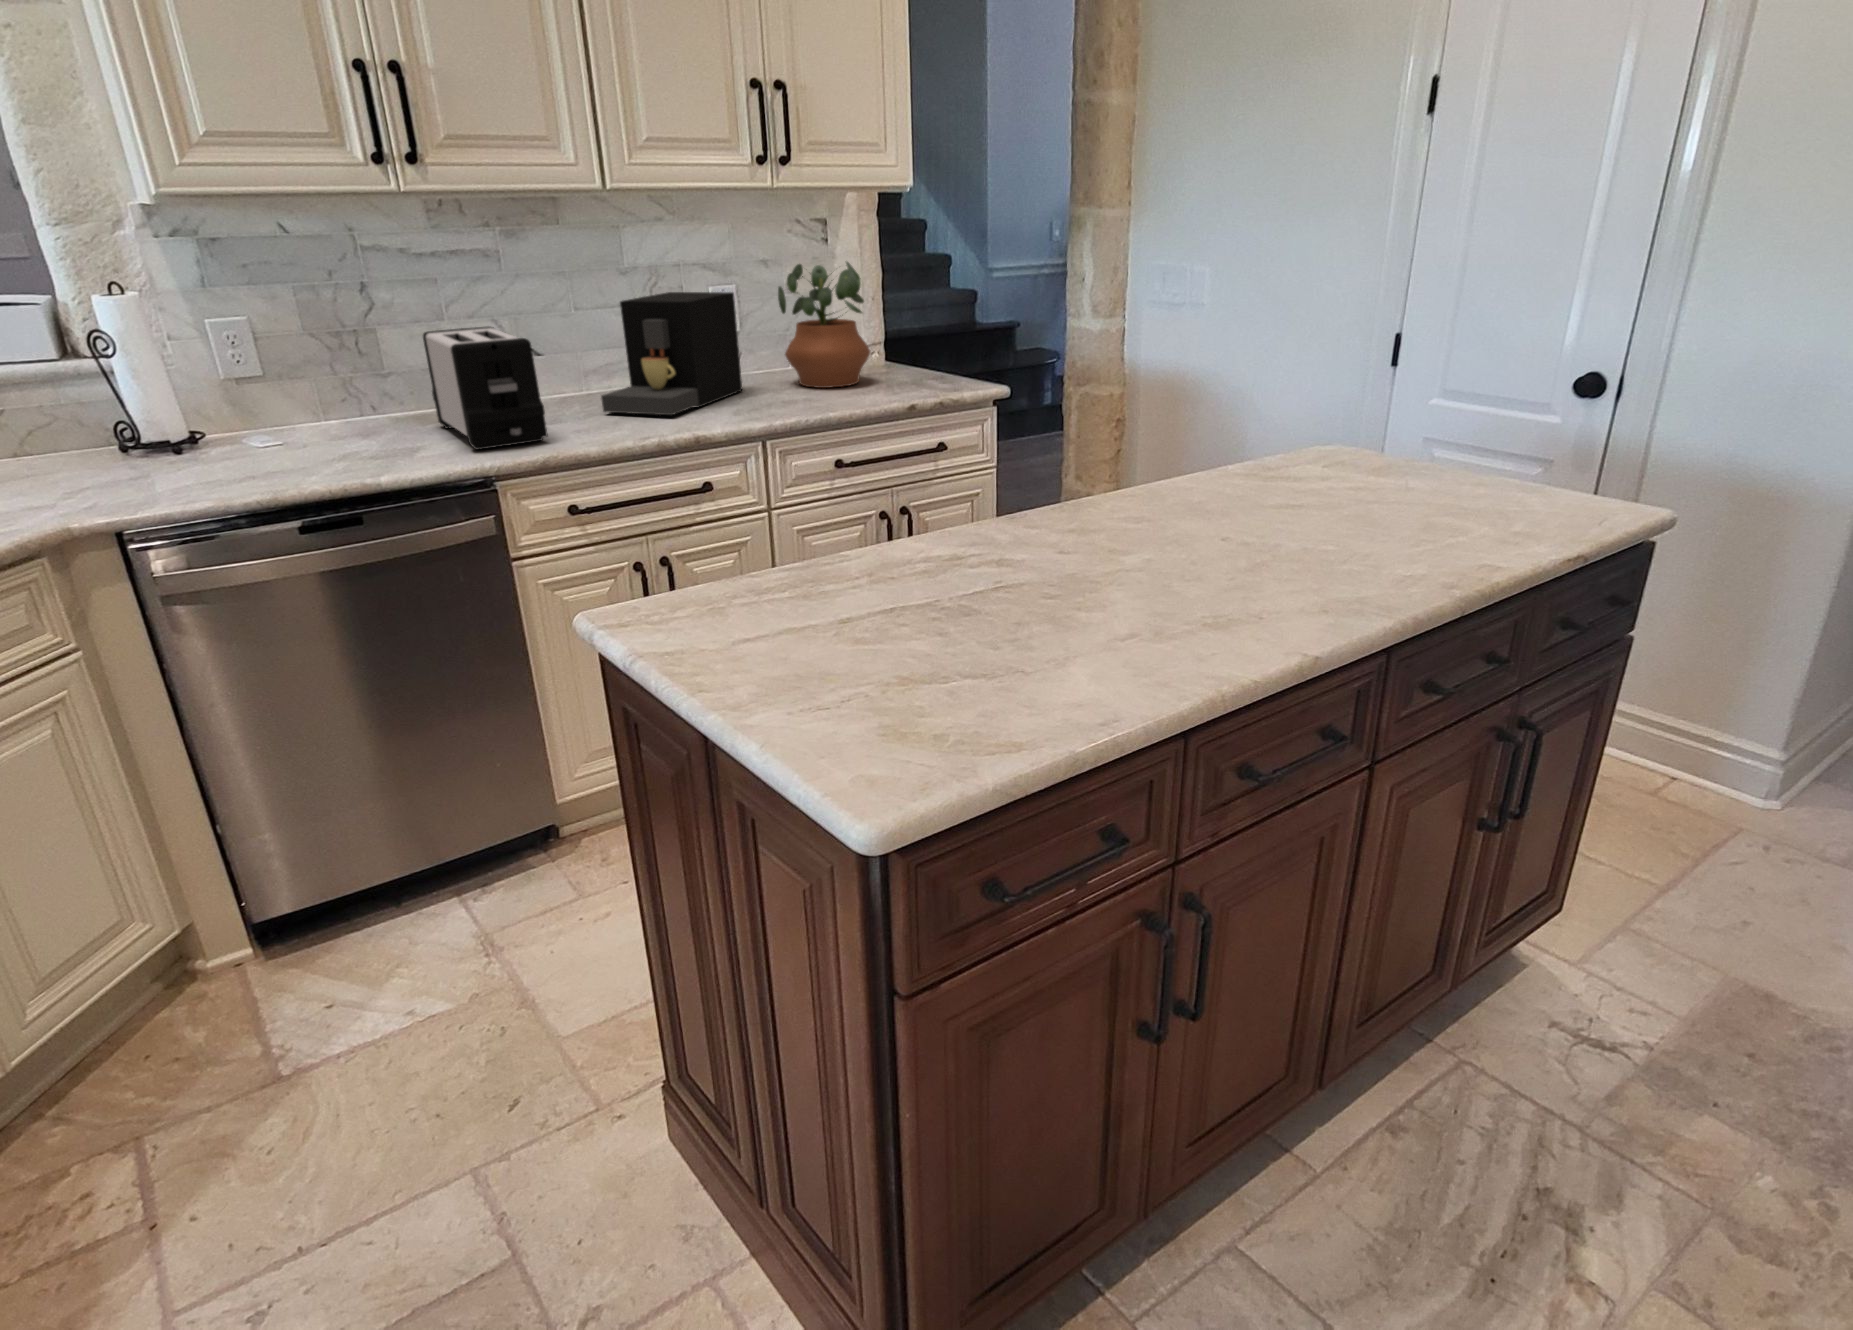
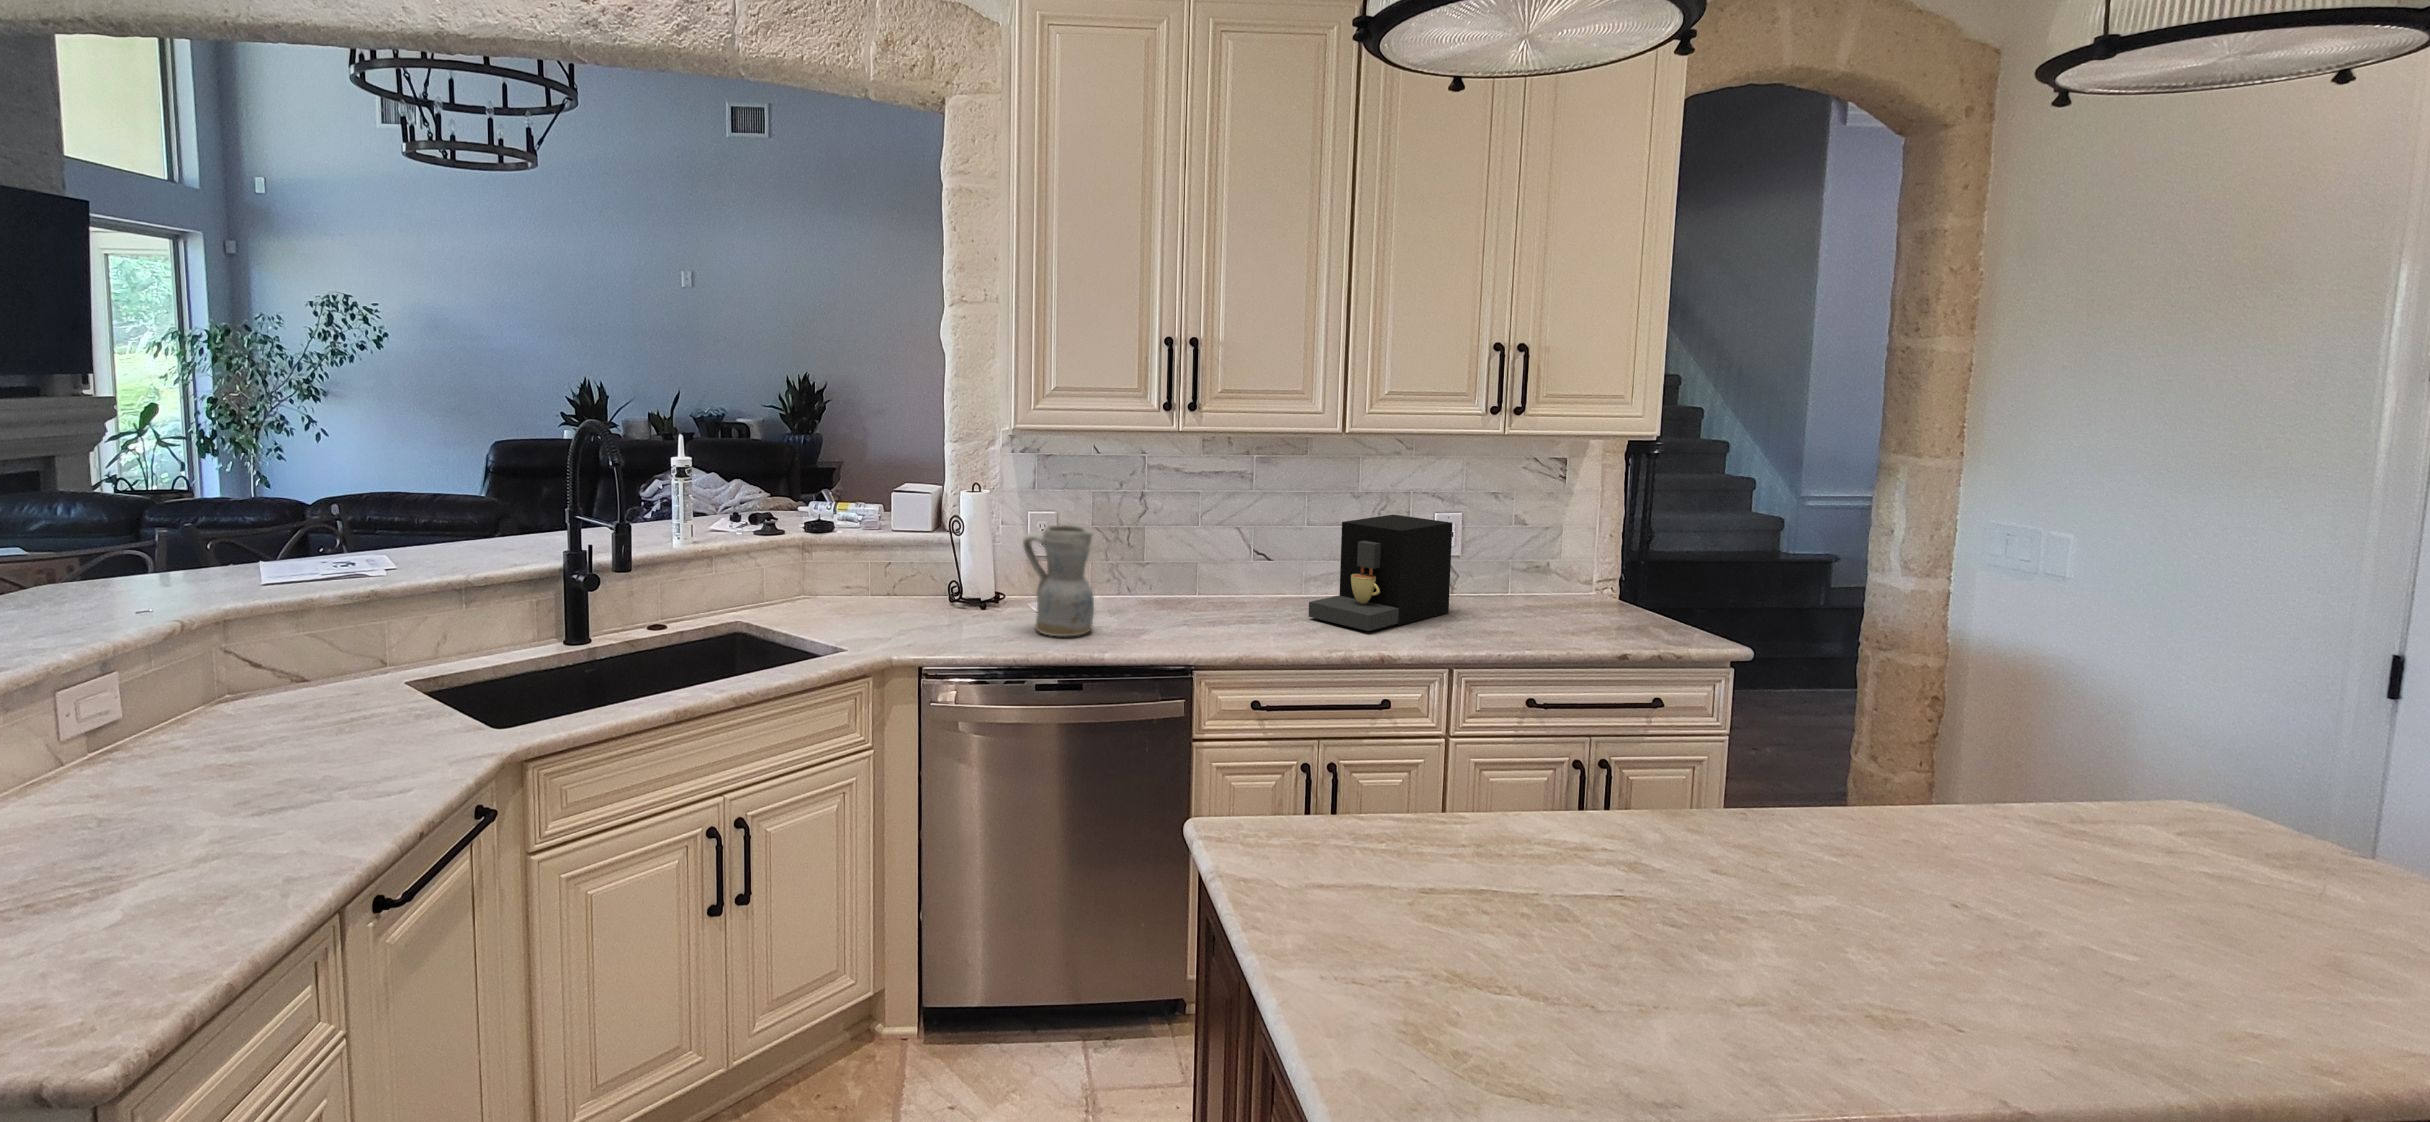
potted plant: present [778,262,870,388] -> none [1497,501,1593,623]
toaster: present [423,327,548,450] -> none [1171,533,1250,639]
ceramic pitcher: none [219,328,349,472] -> present [1023,525,1094,636]

